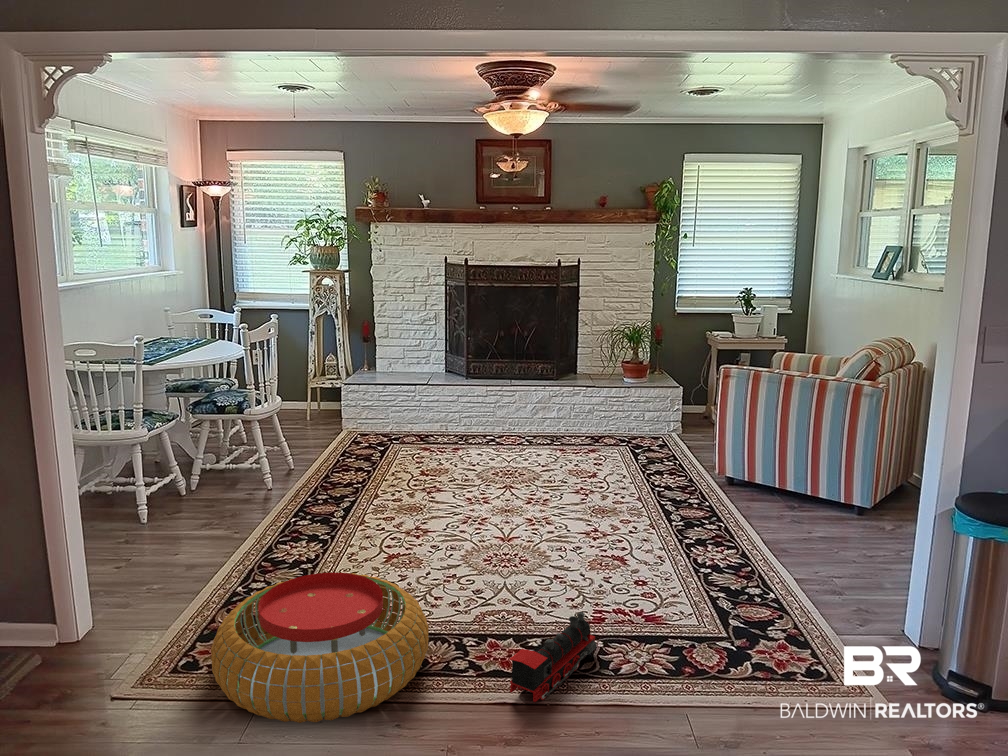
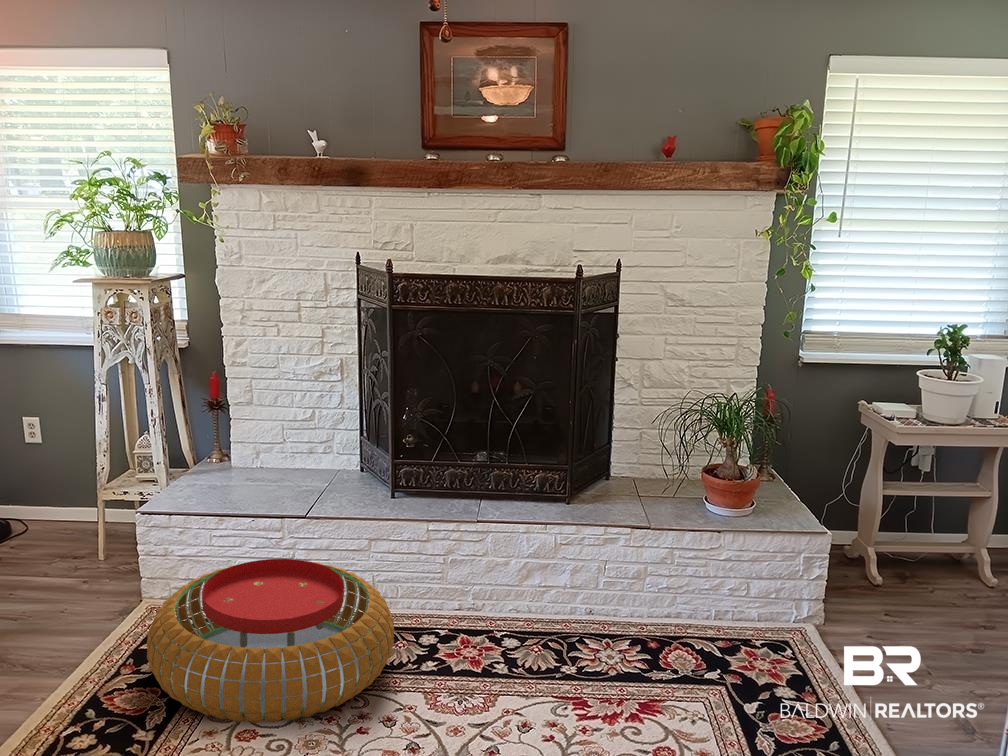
toy train: present [510,612,597,702] -> none [488,606,579,701]

